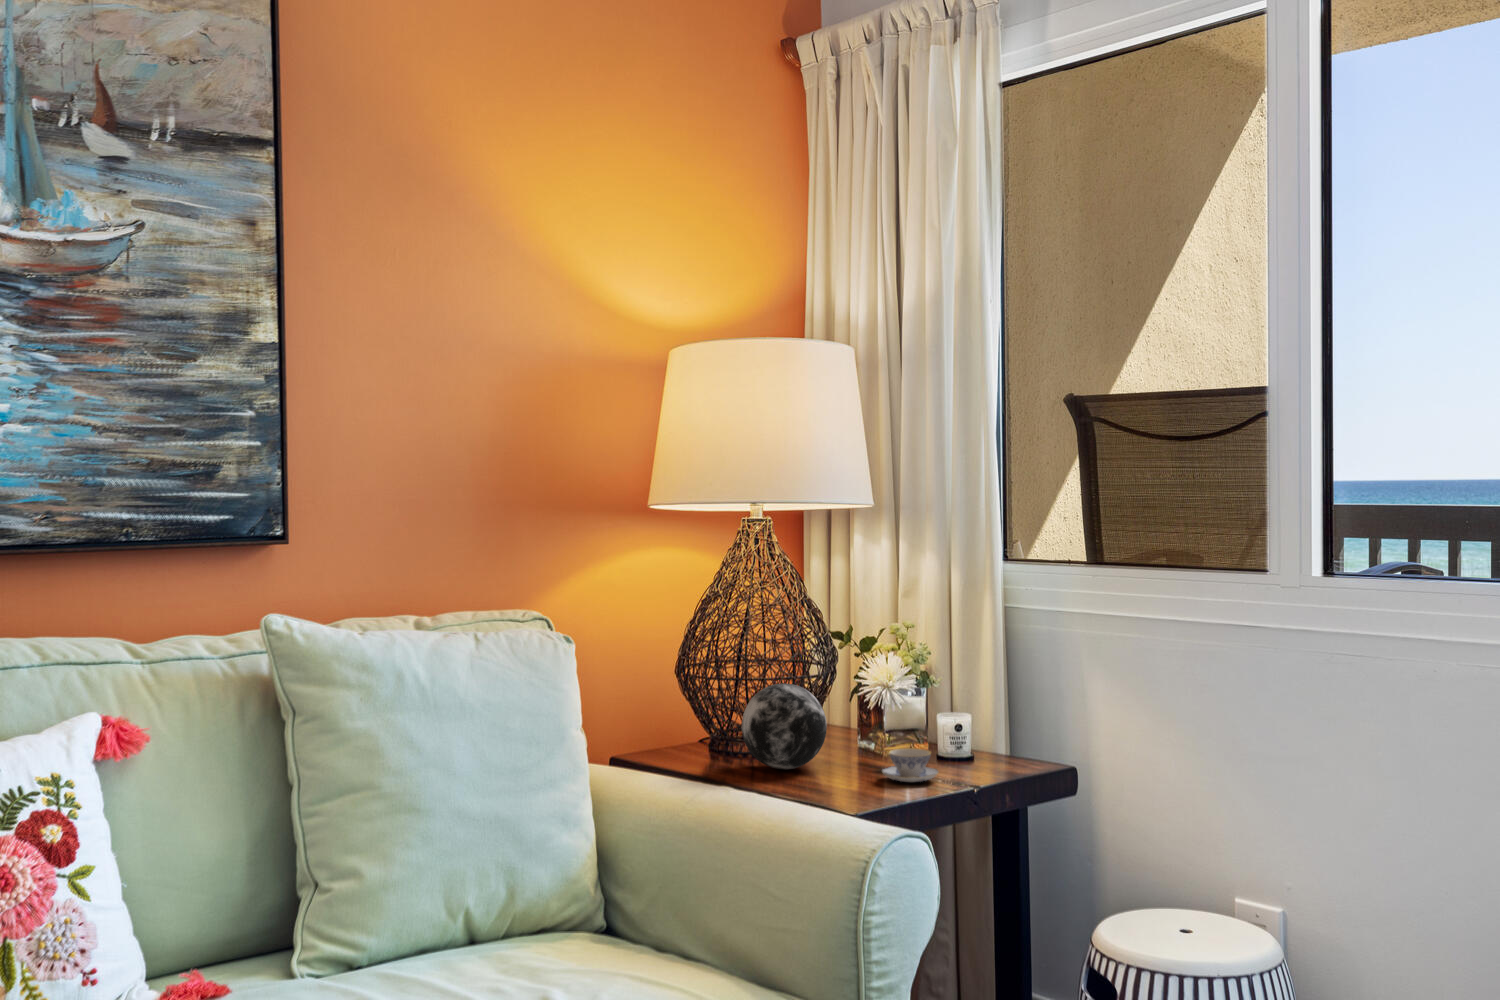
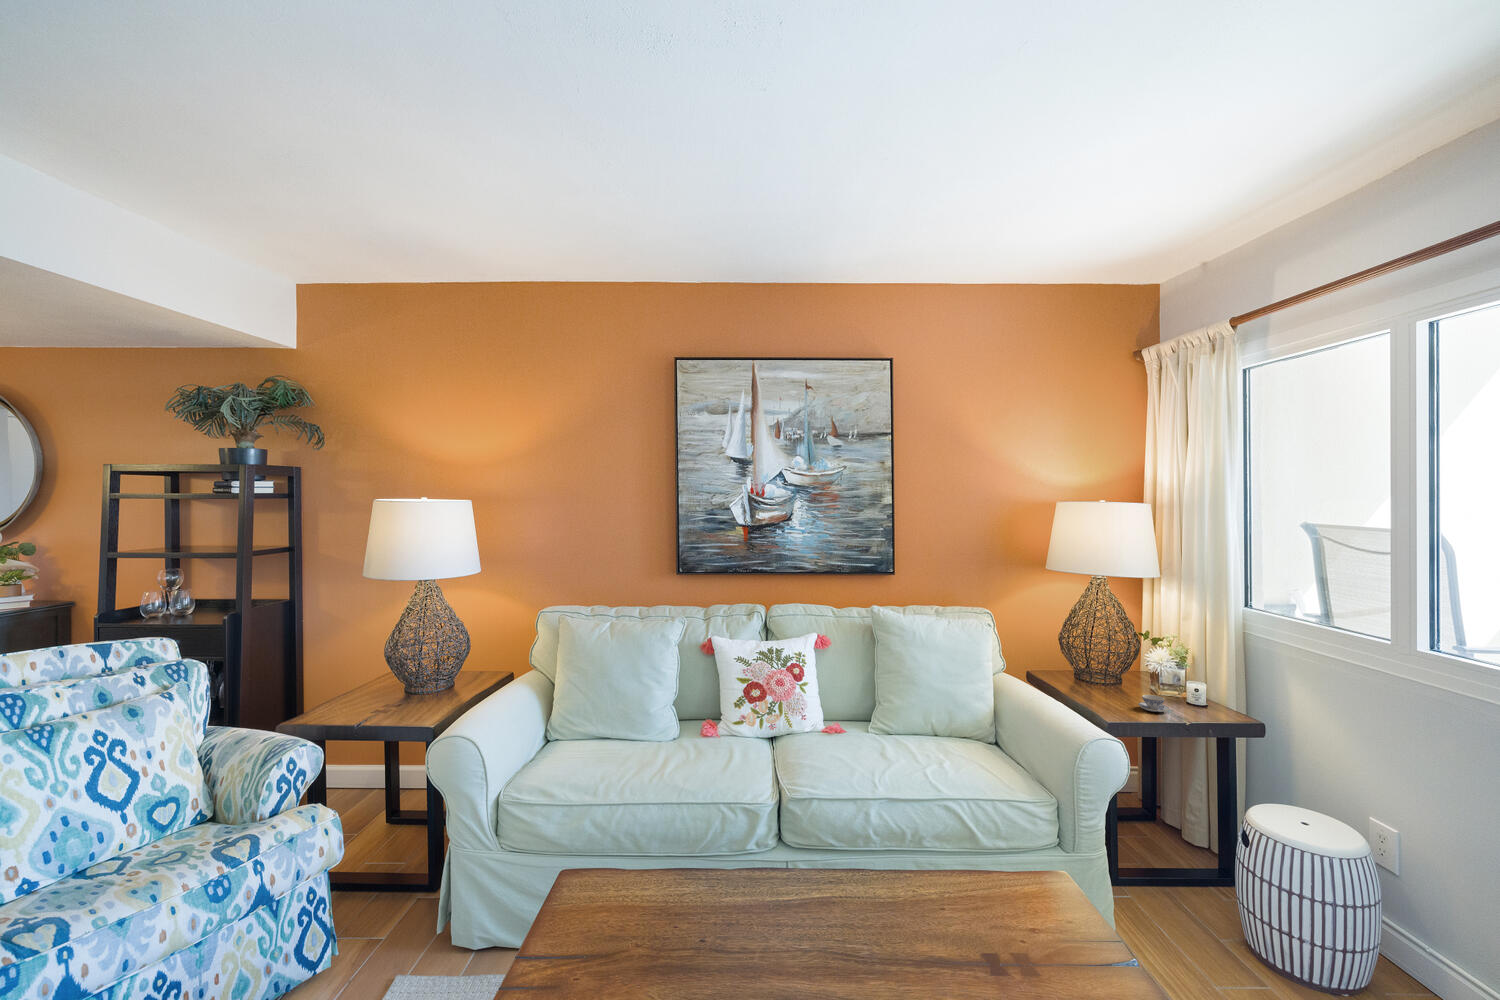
decorative orb: present [742,683,827,769] -> none [1076,655,1118,694]

